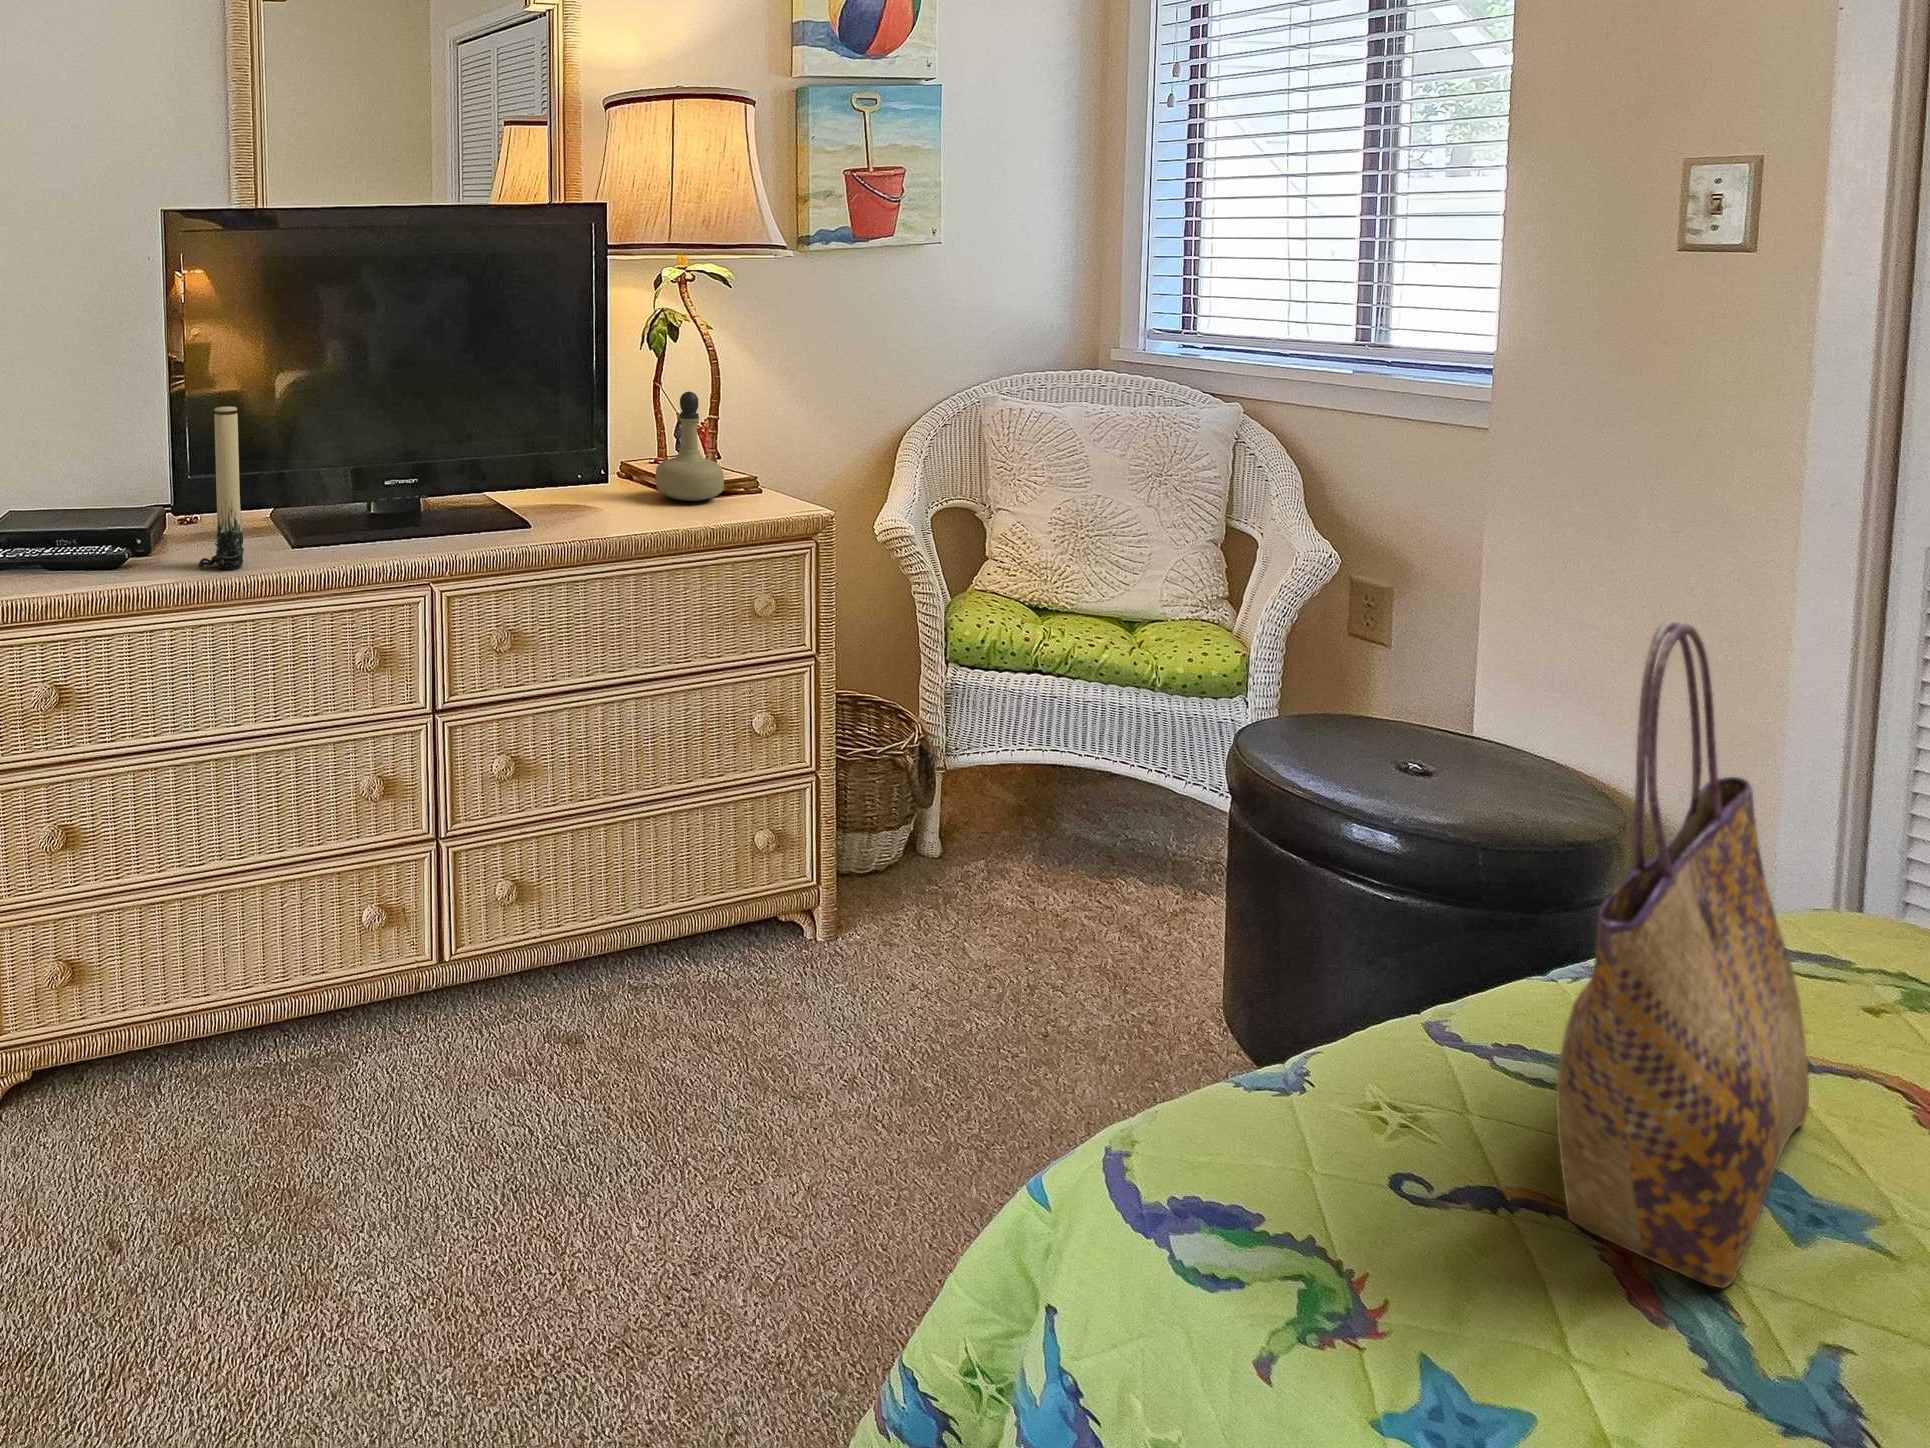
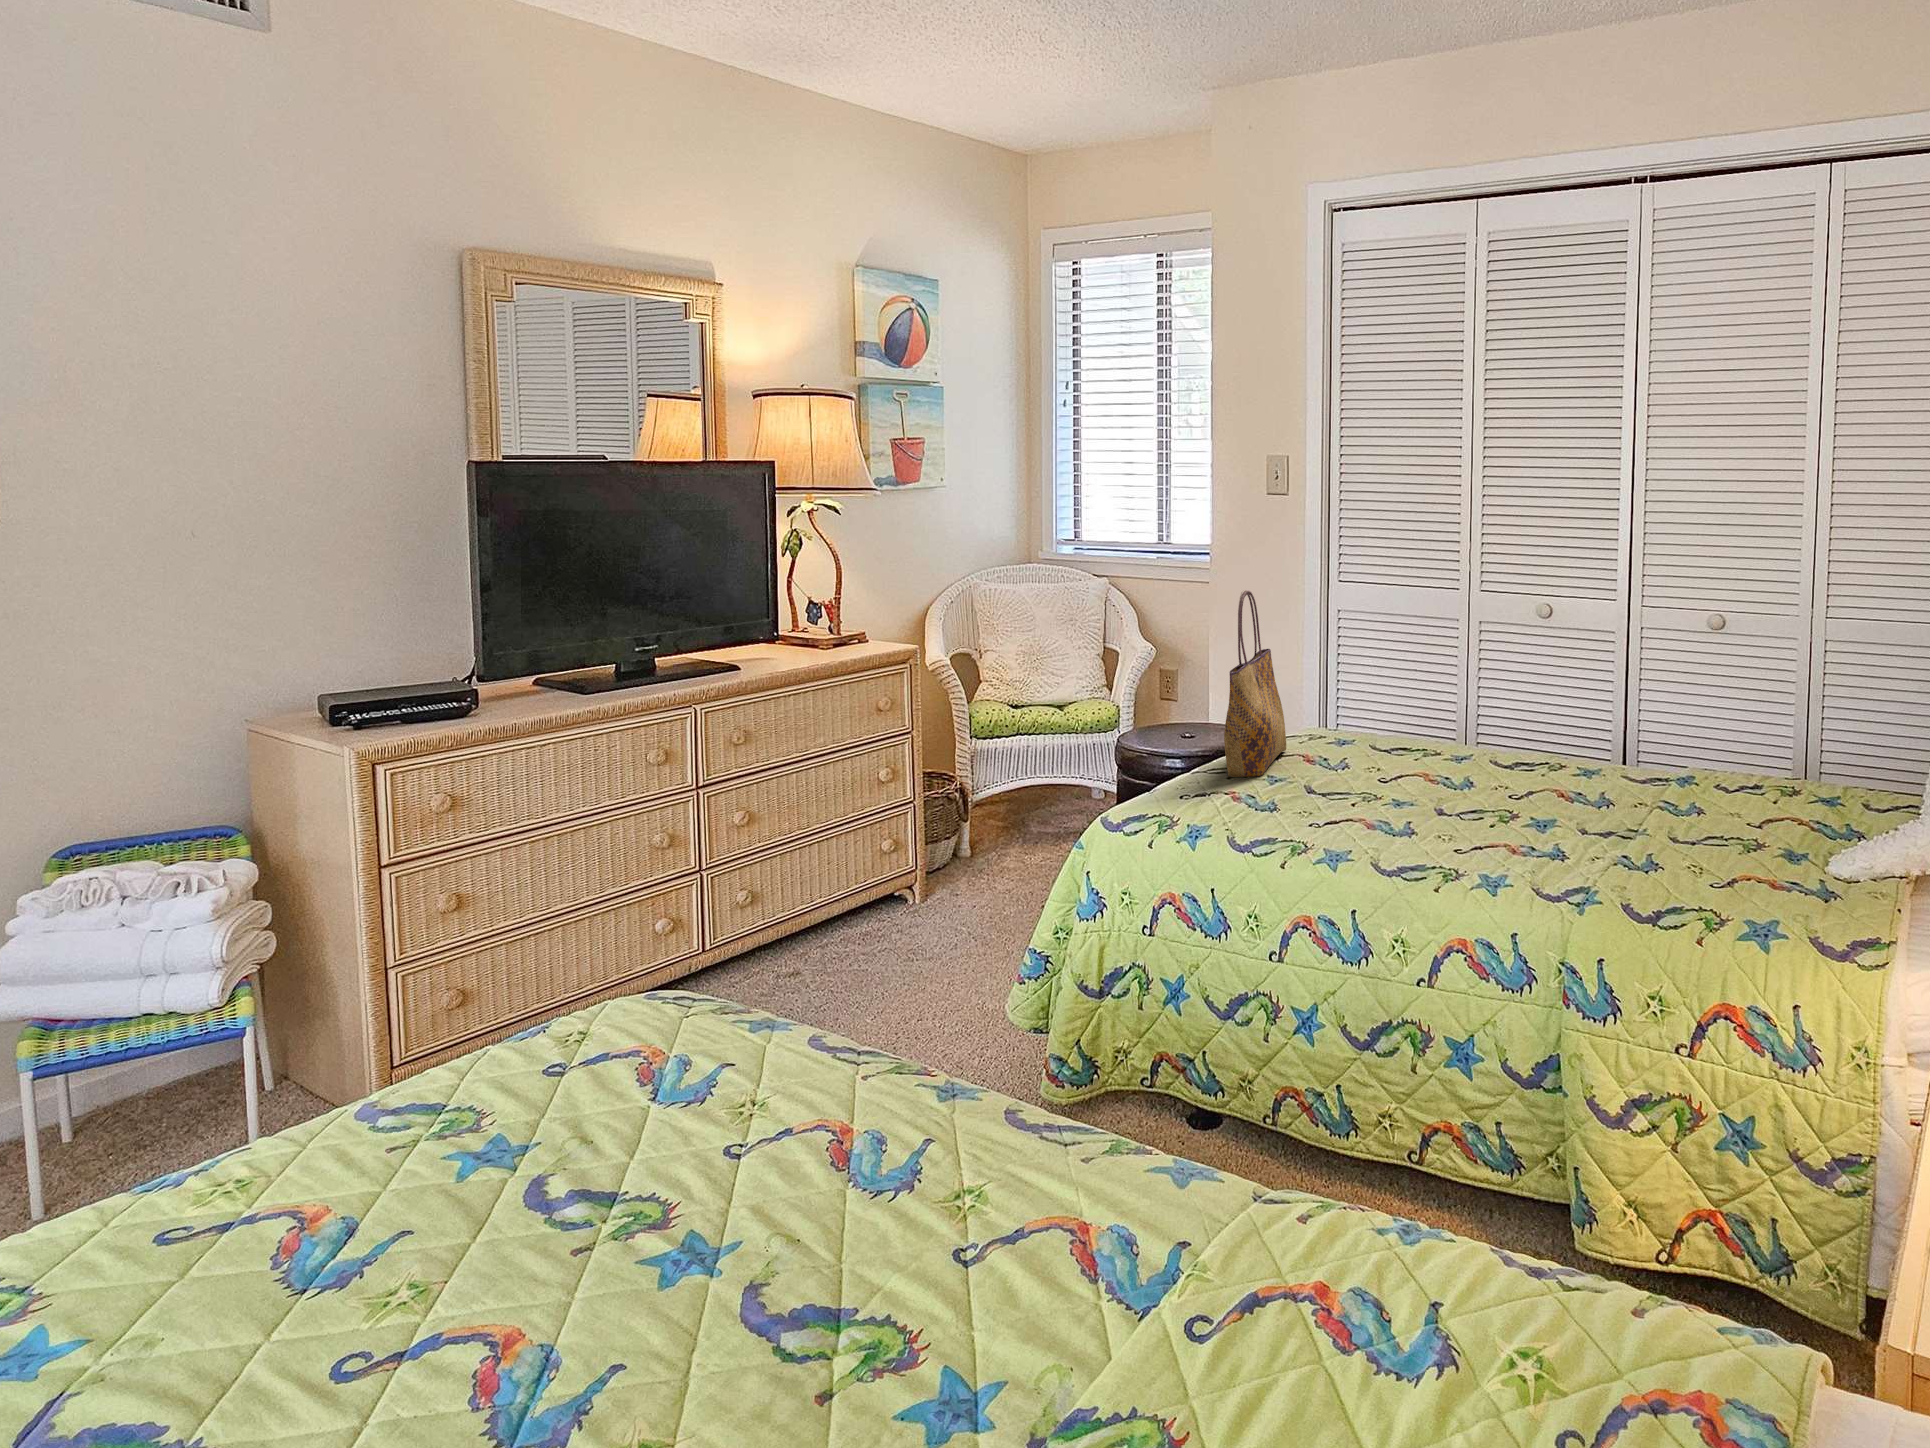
perfume bottle: present [655,391,724,501] -> none [803,579,848,649]
candle: present [198,407,244,569] -> none [526,594,563,709]

